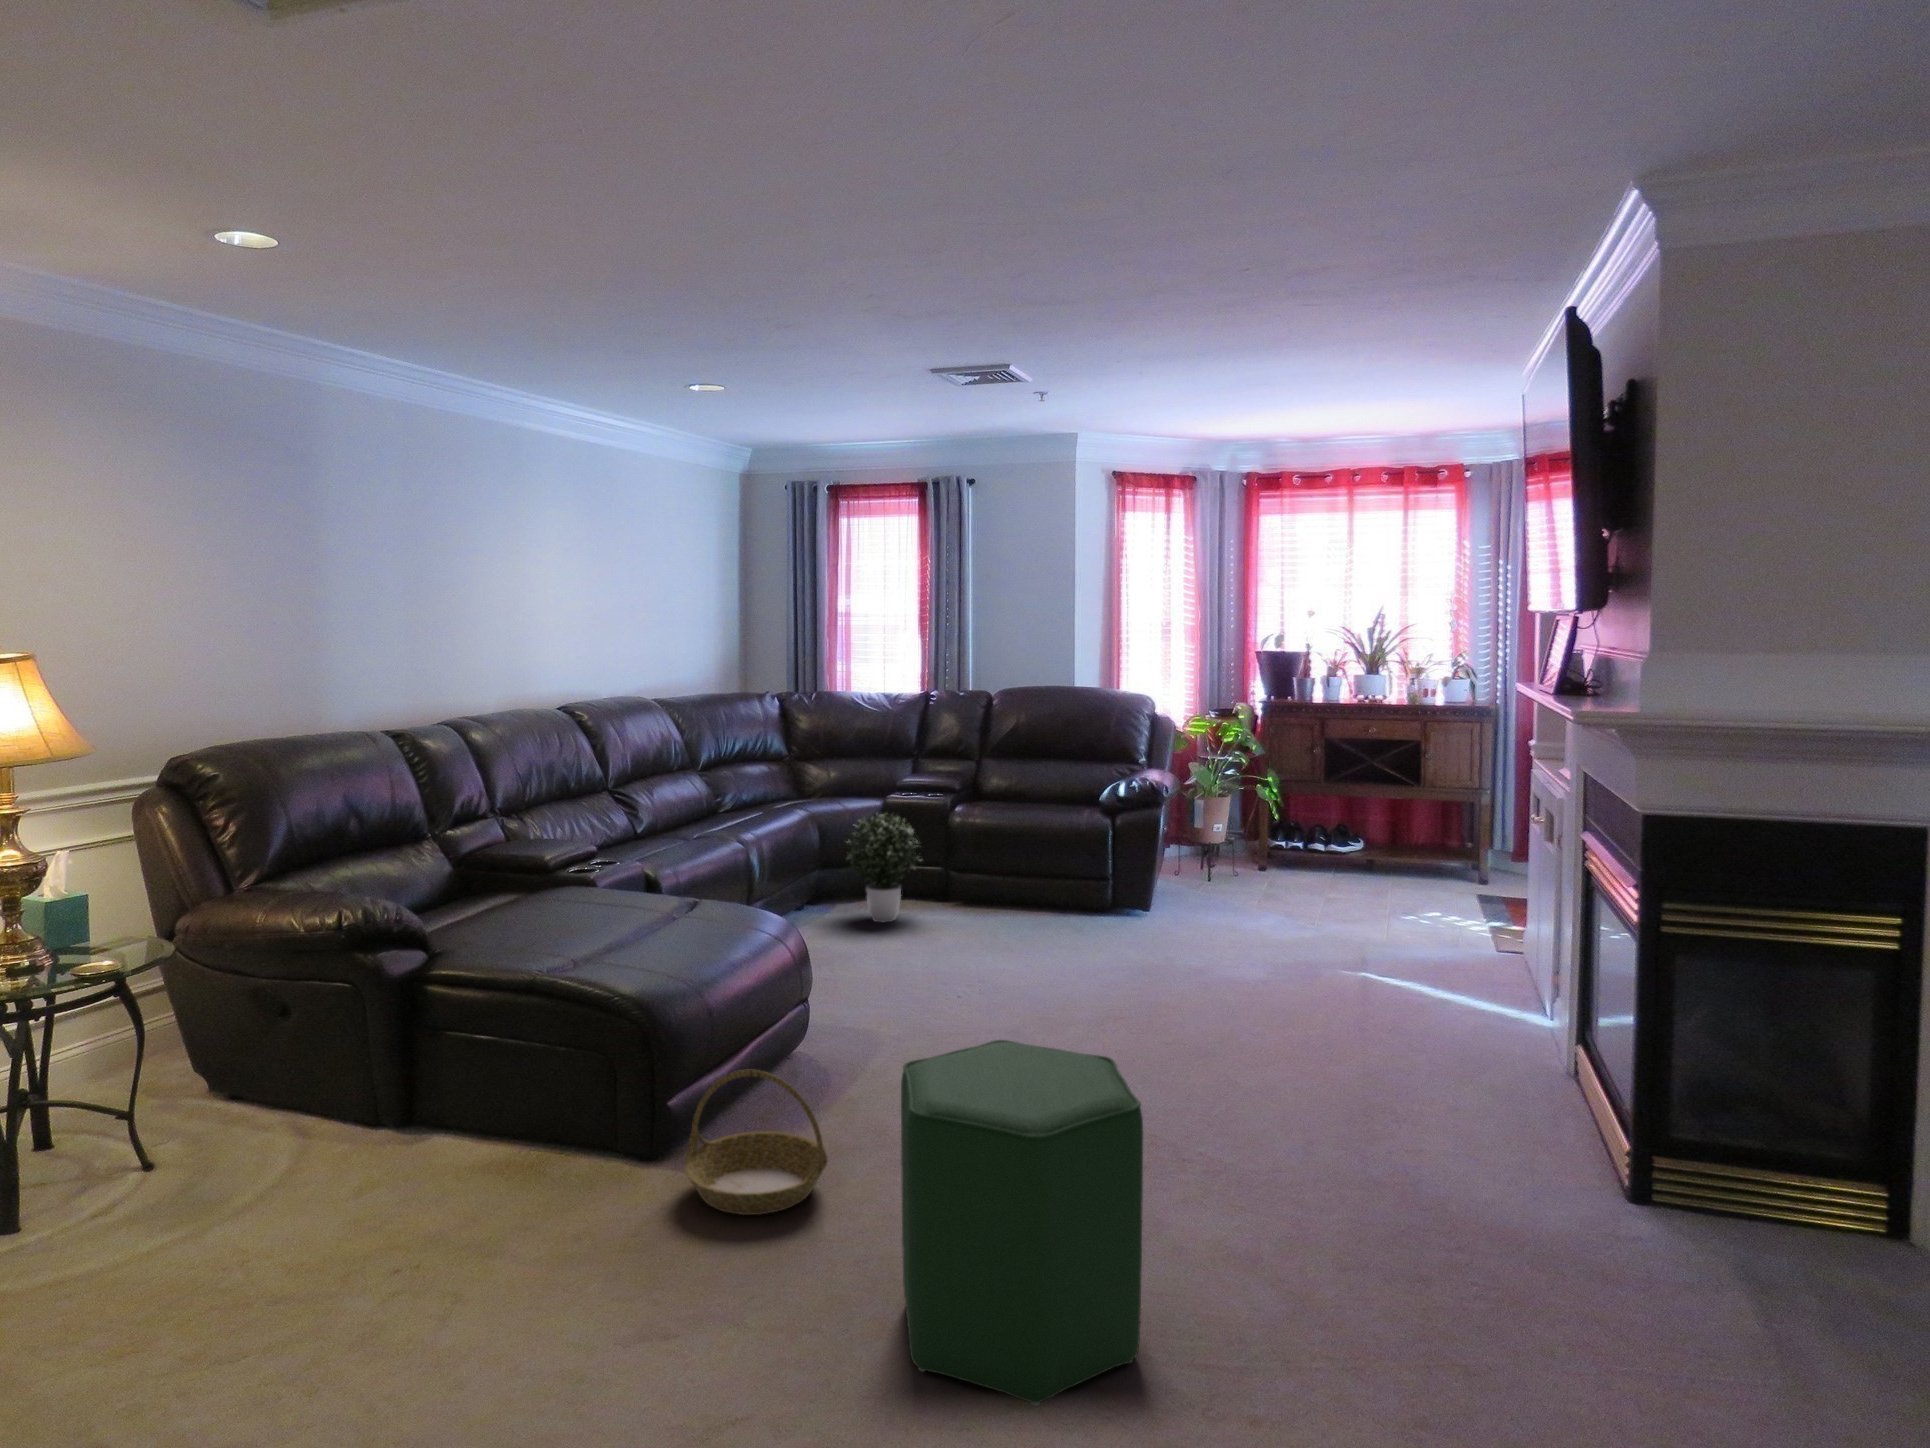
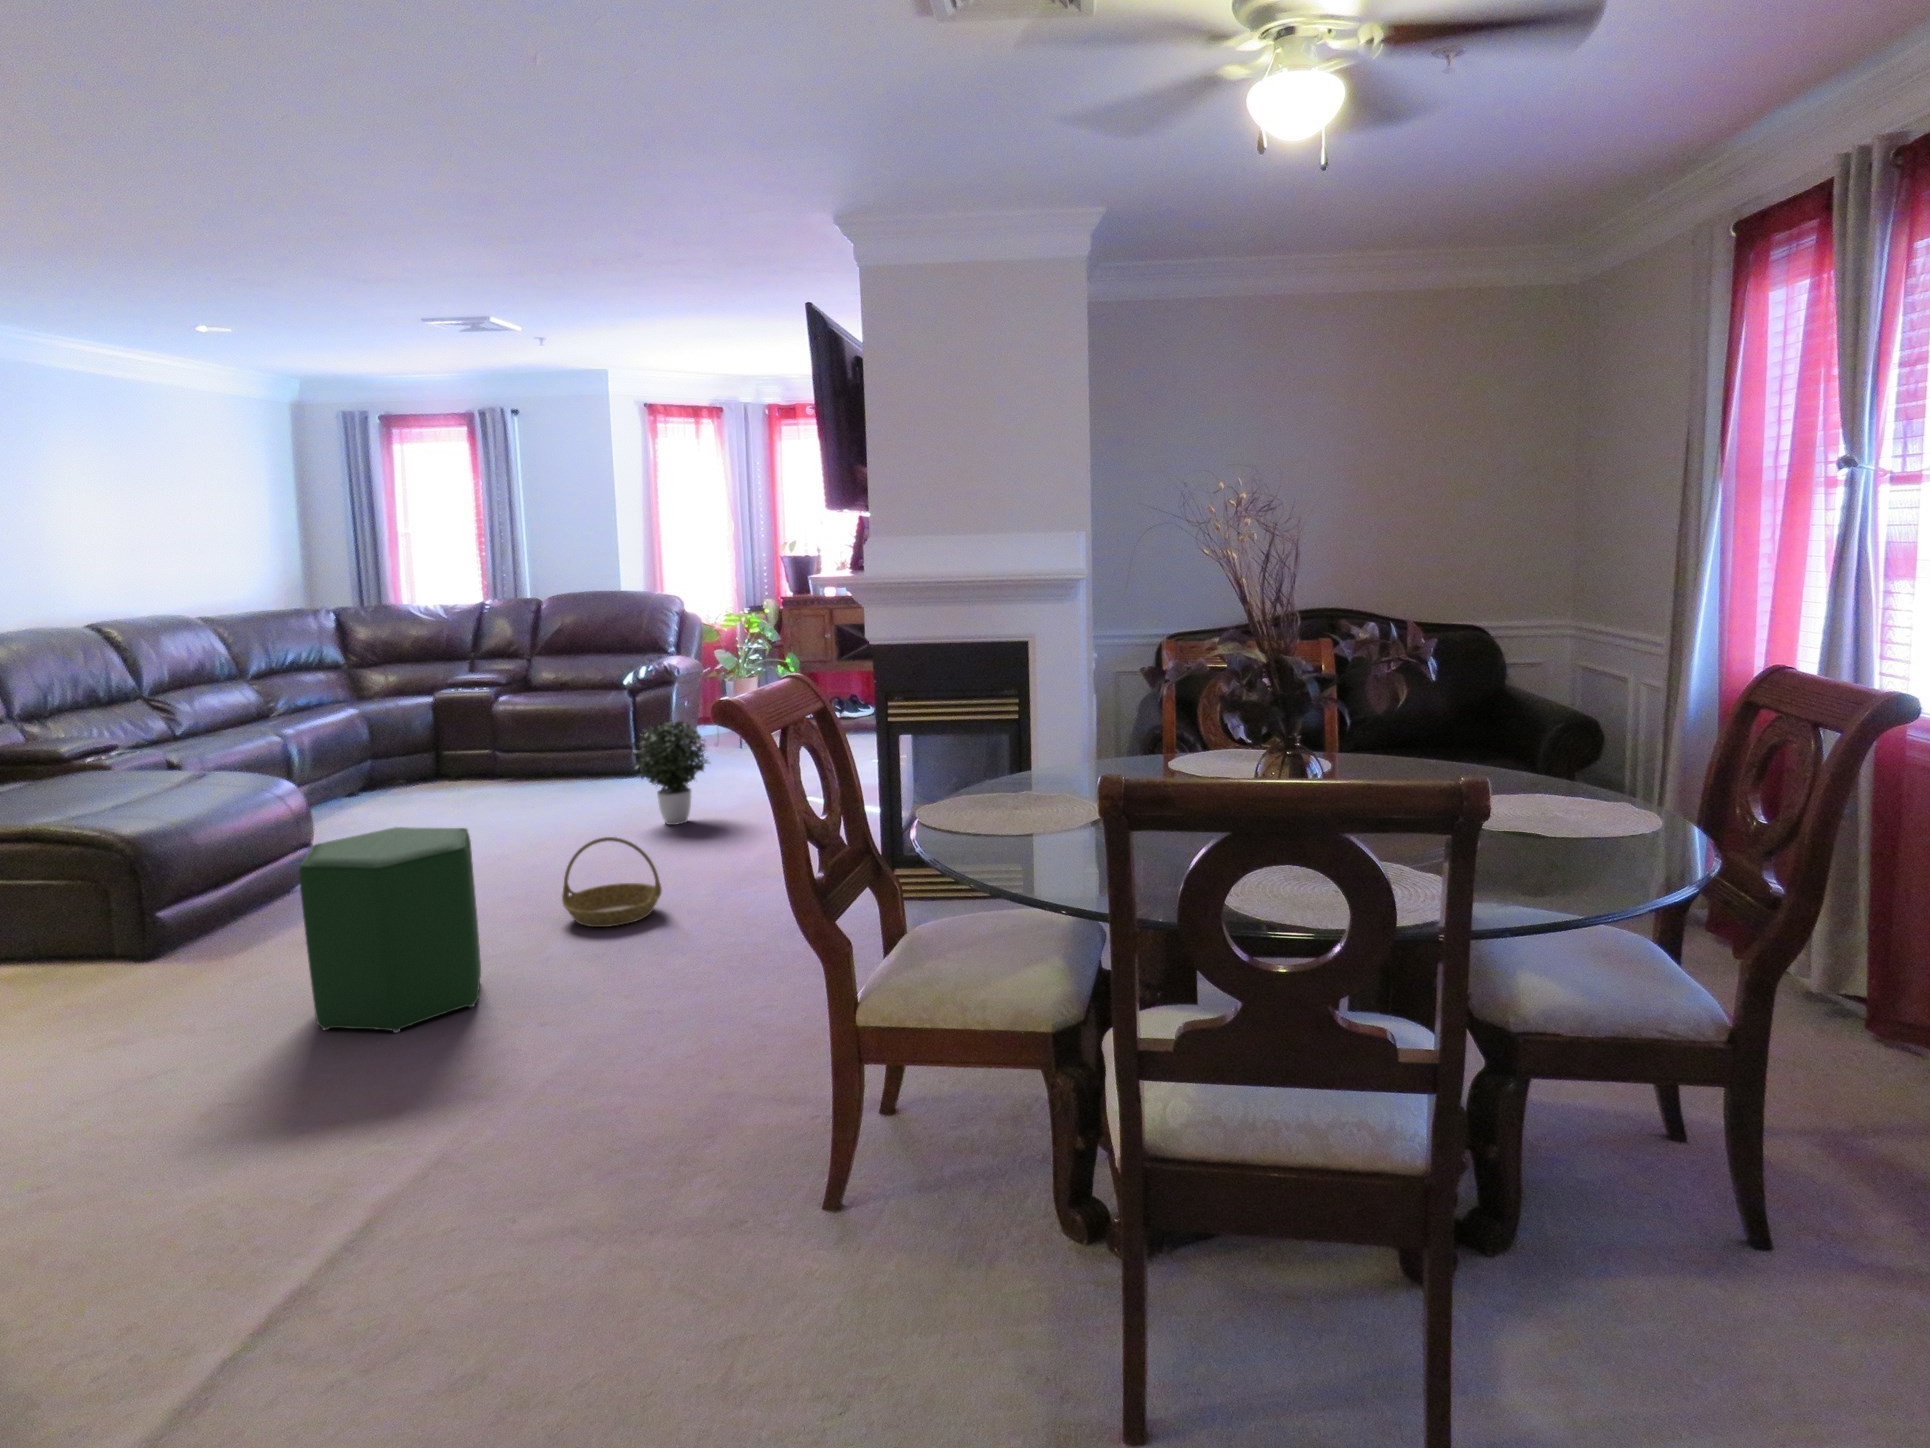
potted plant: present [846,813,921,922] -> present [634,720,708,825]
basket: present [685,1070,828,1215] -> present [562,837,662,927]

